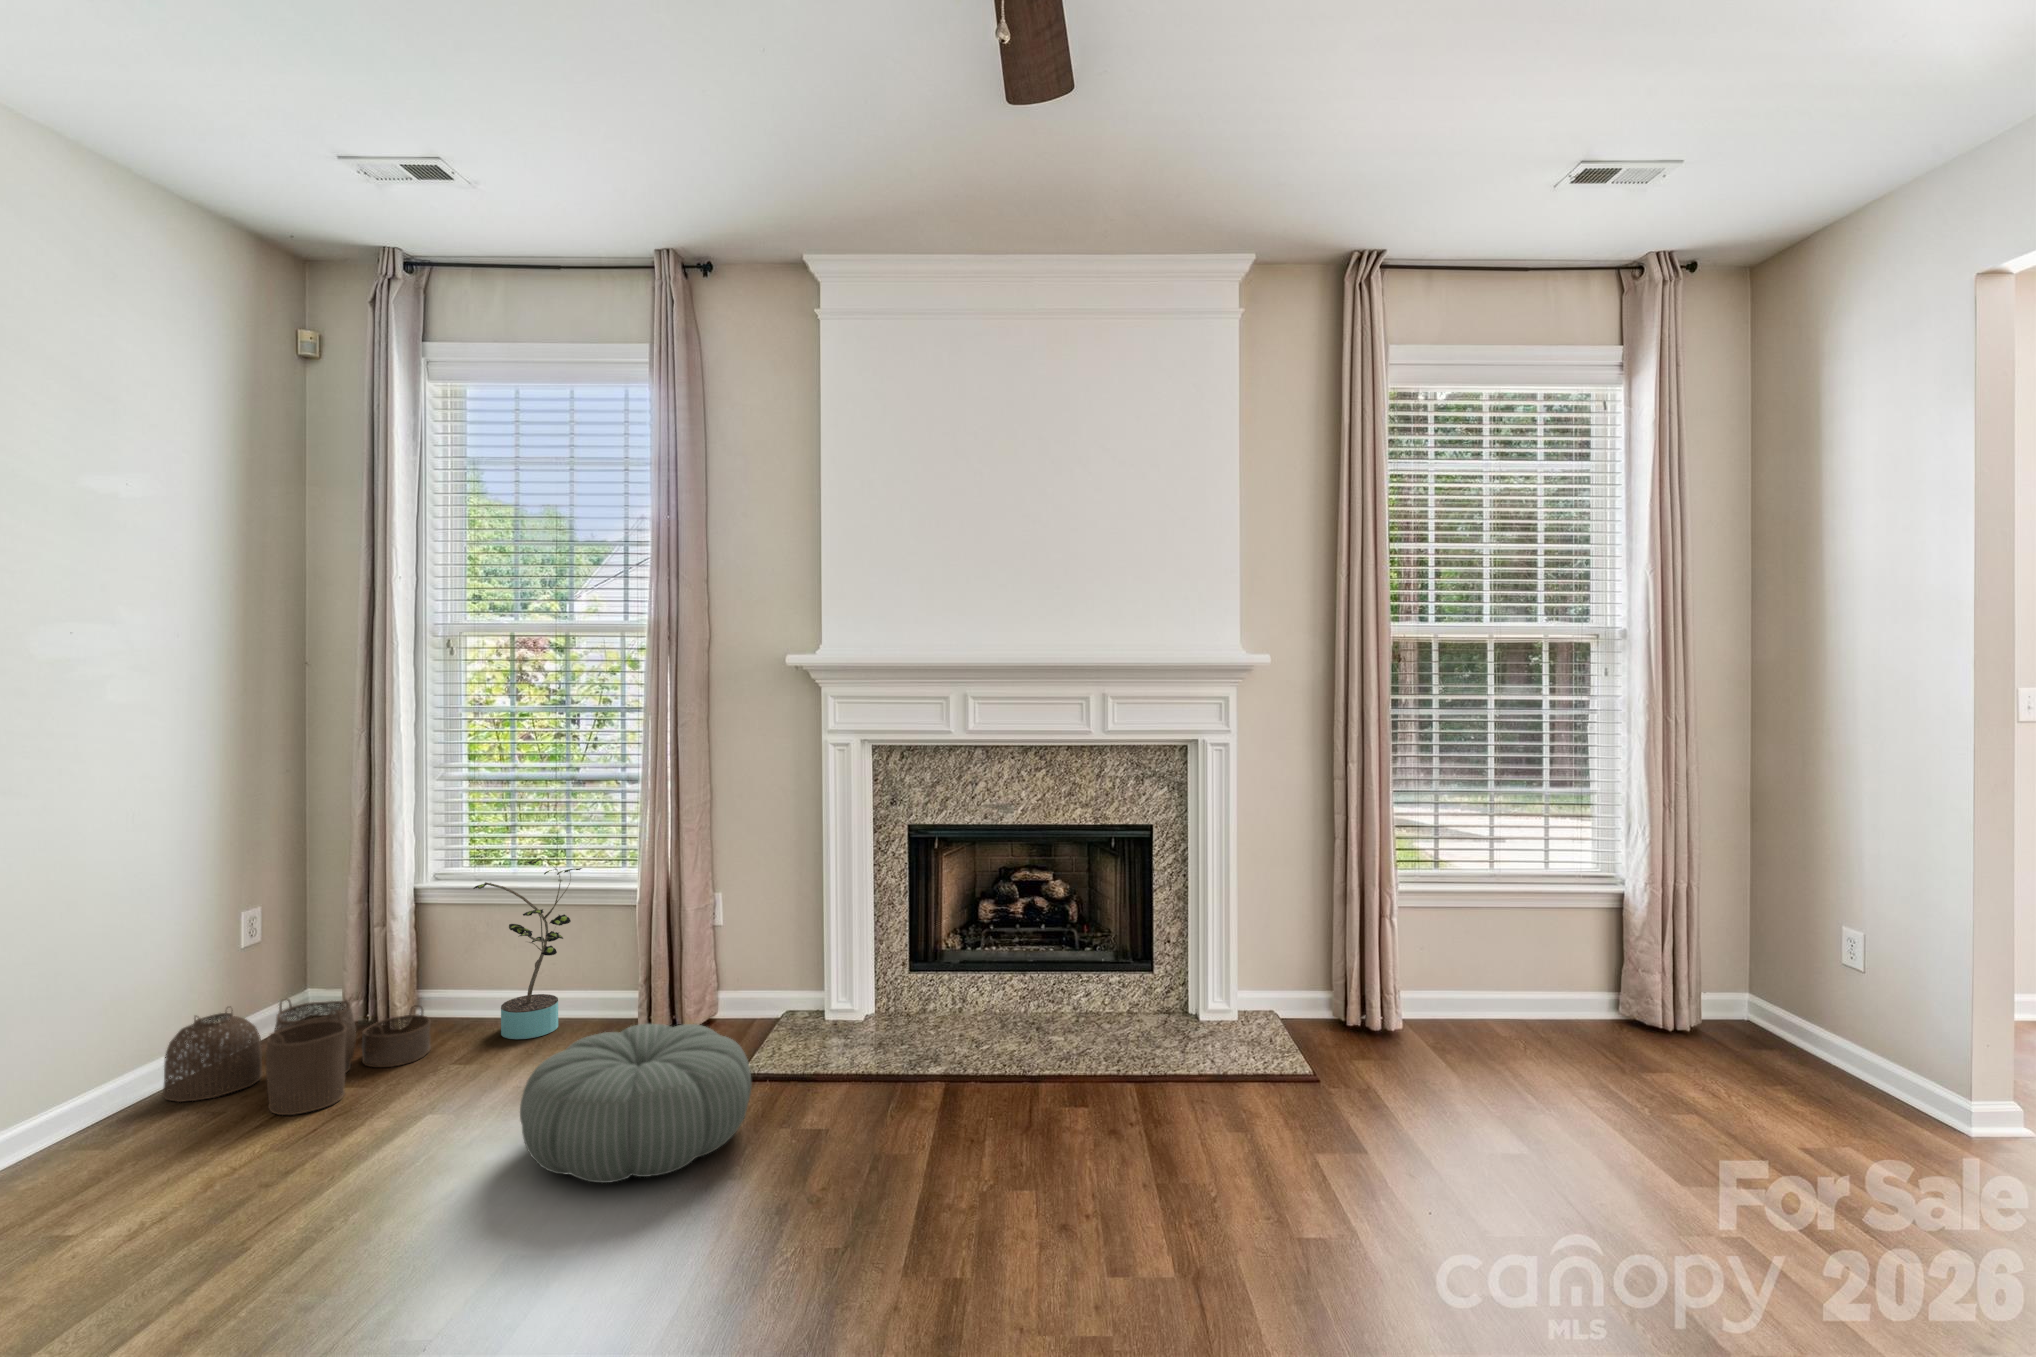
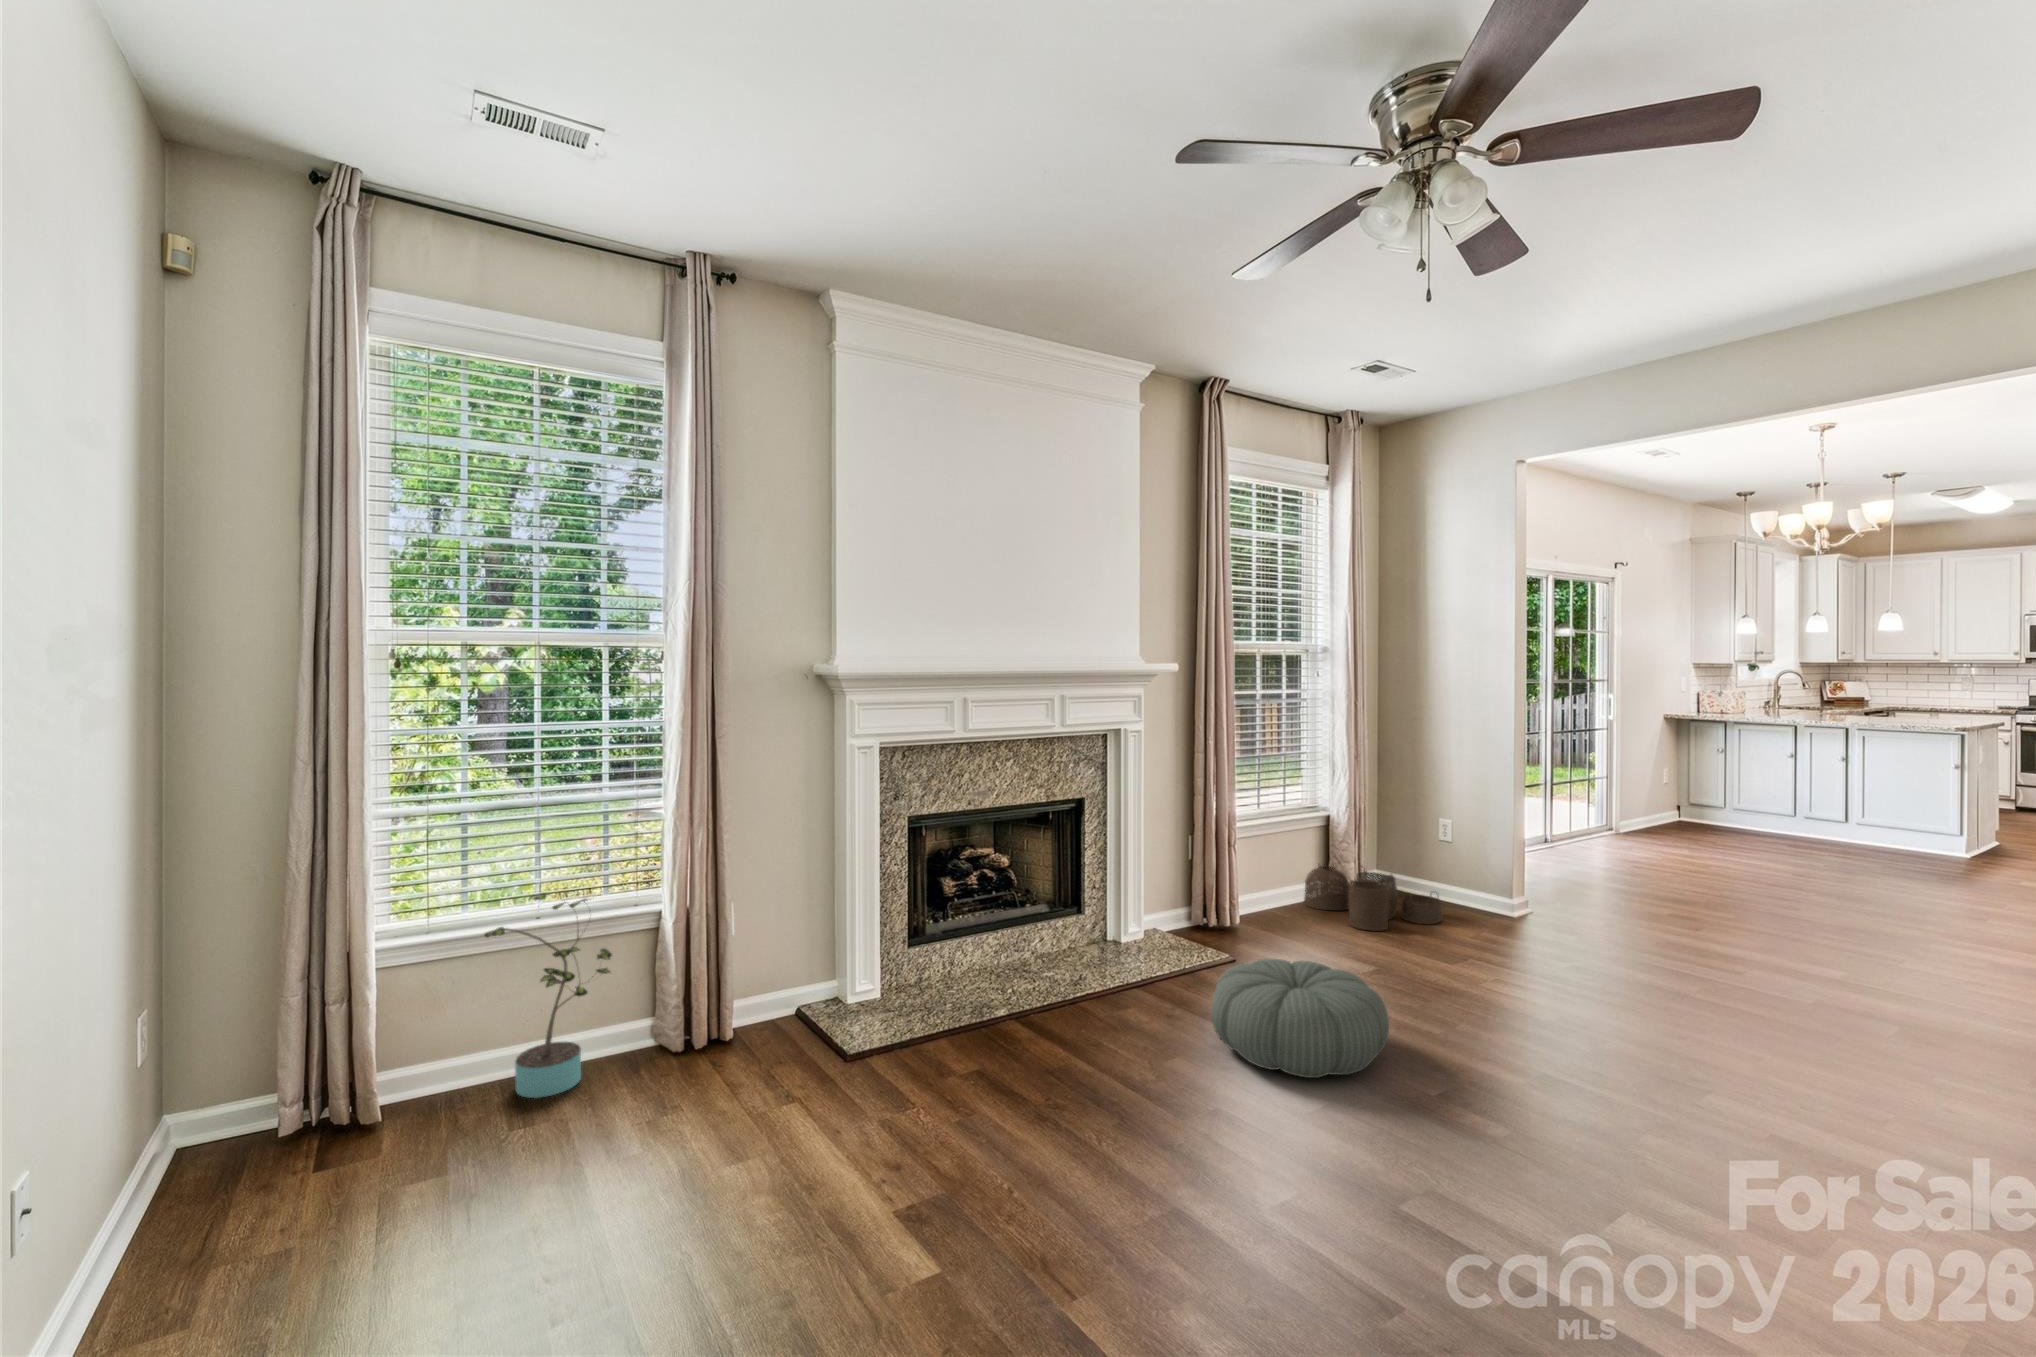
woven basket: present [162,999,431,1115] -> present [1304,866,1442,931]
pouf: present [520,1024,751,1183] -> present [1211,958,1389,1078]

